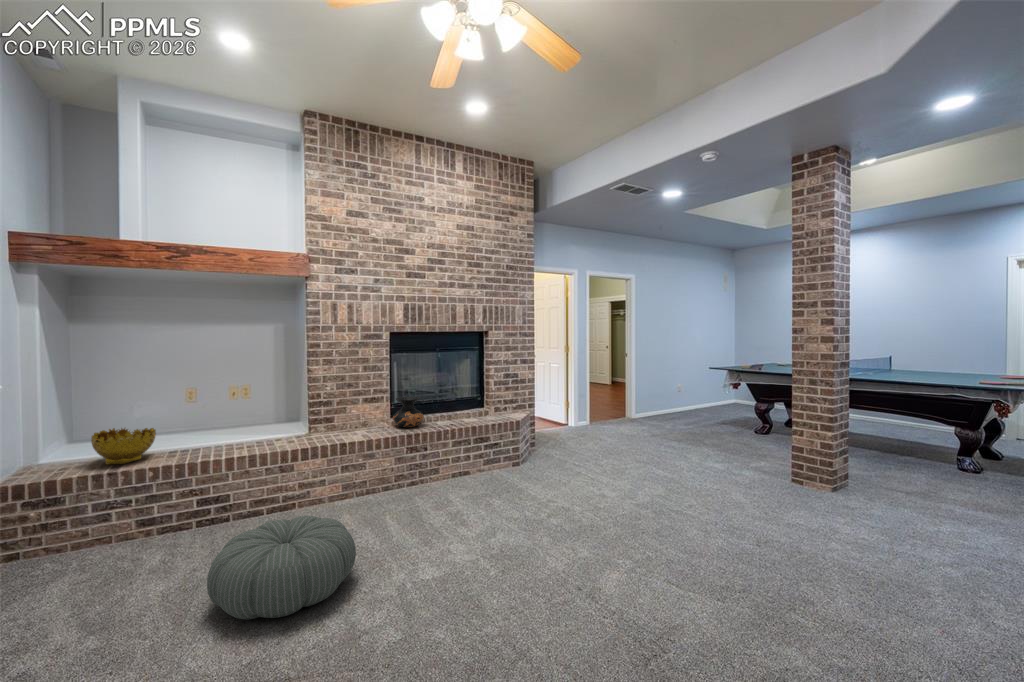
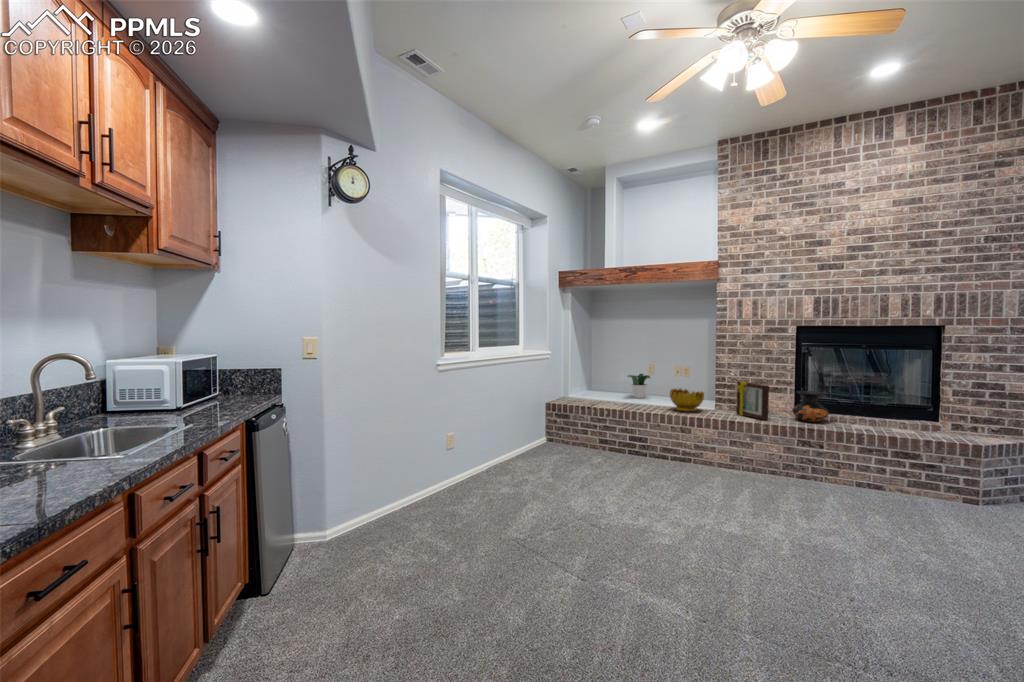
picture frame: none [338,395,376,435] -> present [736,382,769,420]
potted plant: none [166,400,208,437] -> present [628,374,650,398]
decorative bowl: present [91,428,156,464] -> present [670,389,704,412]
pouf: present [207,516,356,620] -> none [601,452,693,508]

